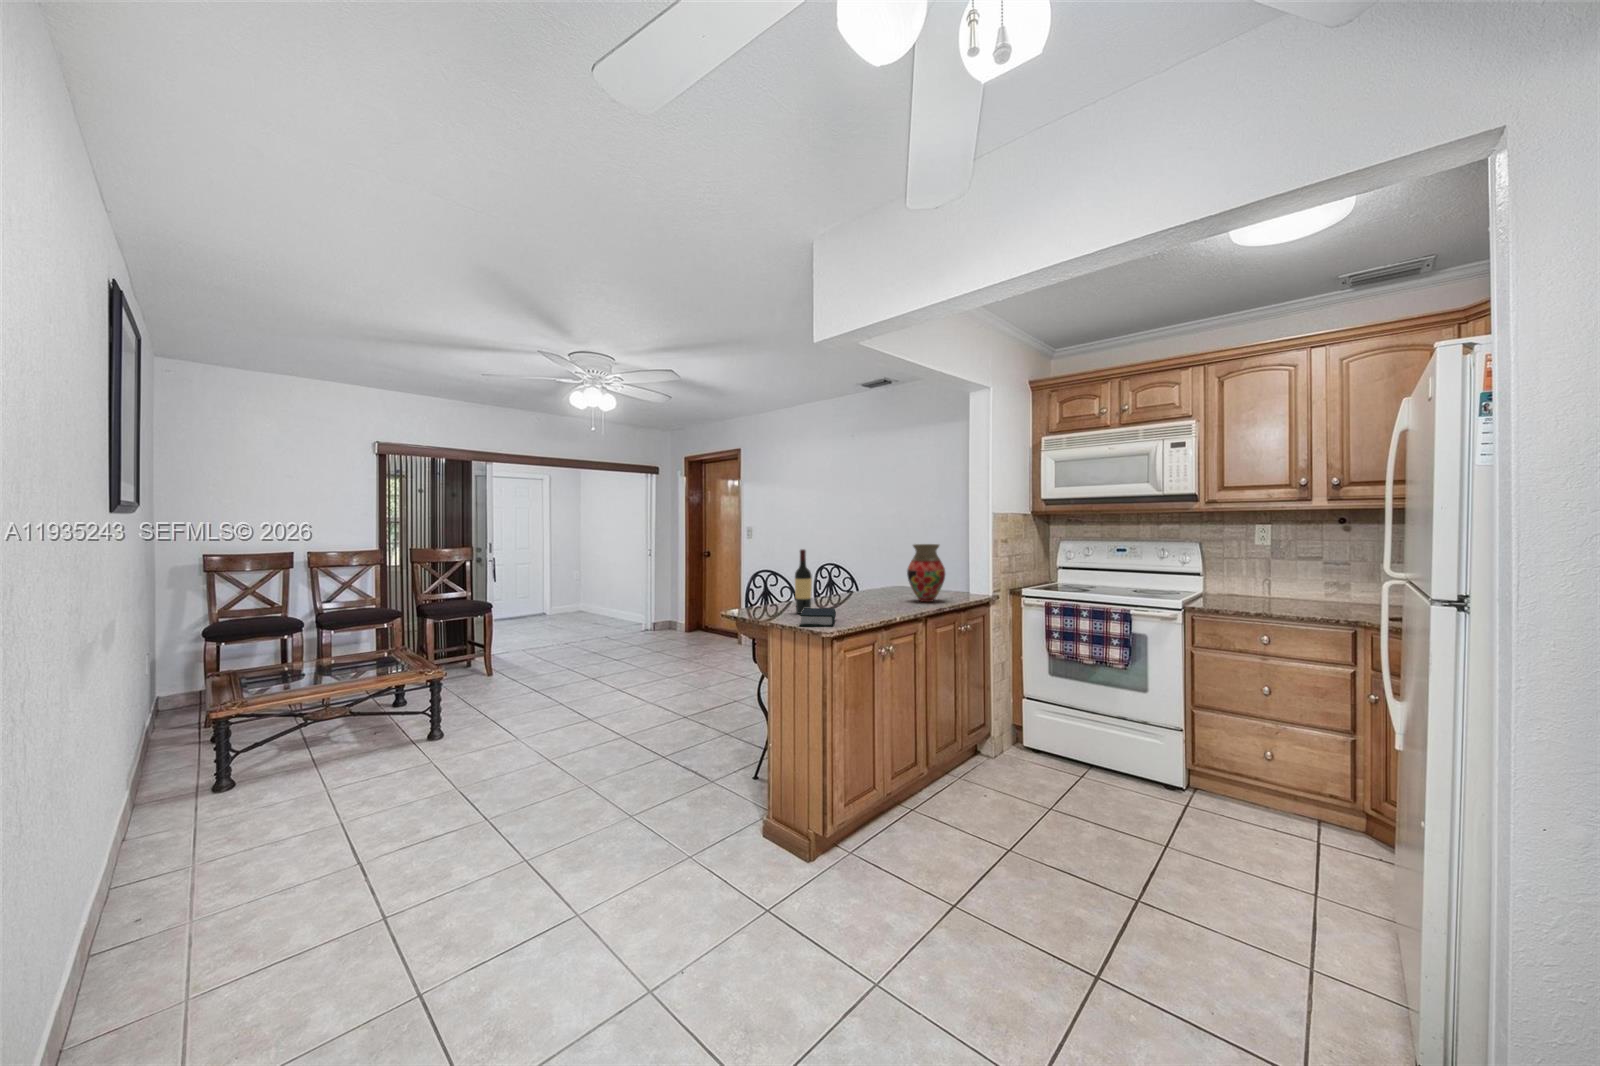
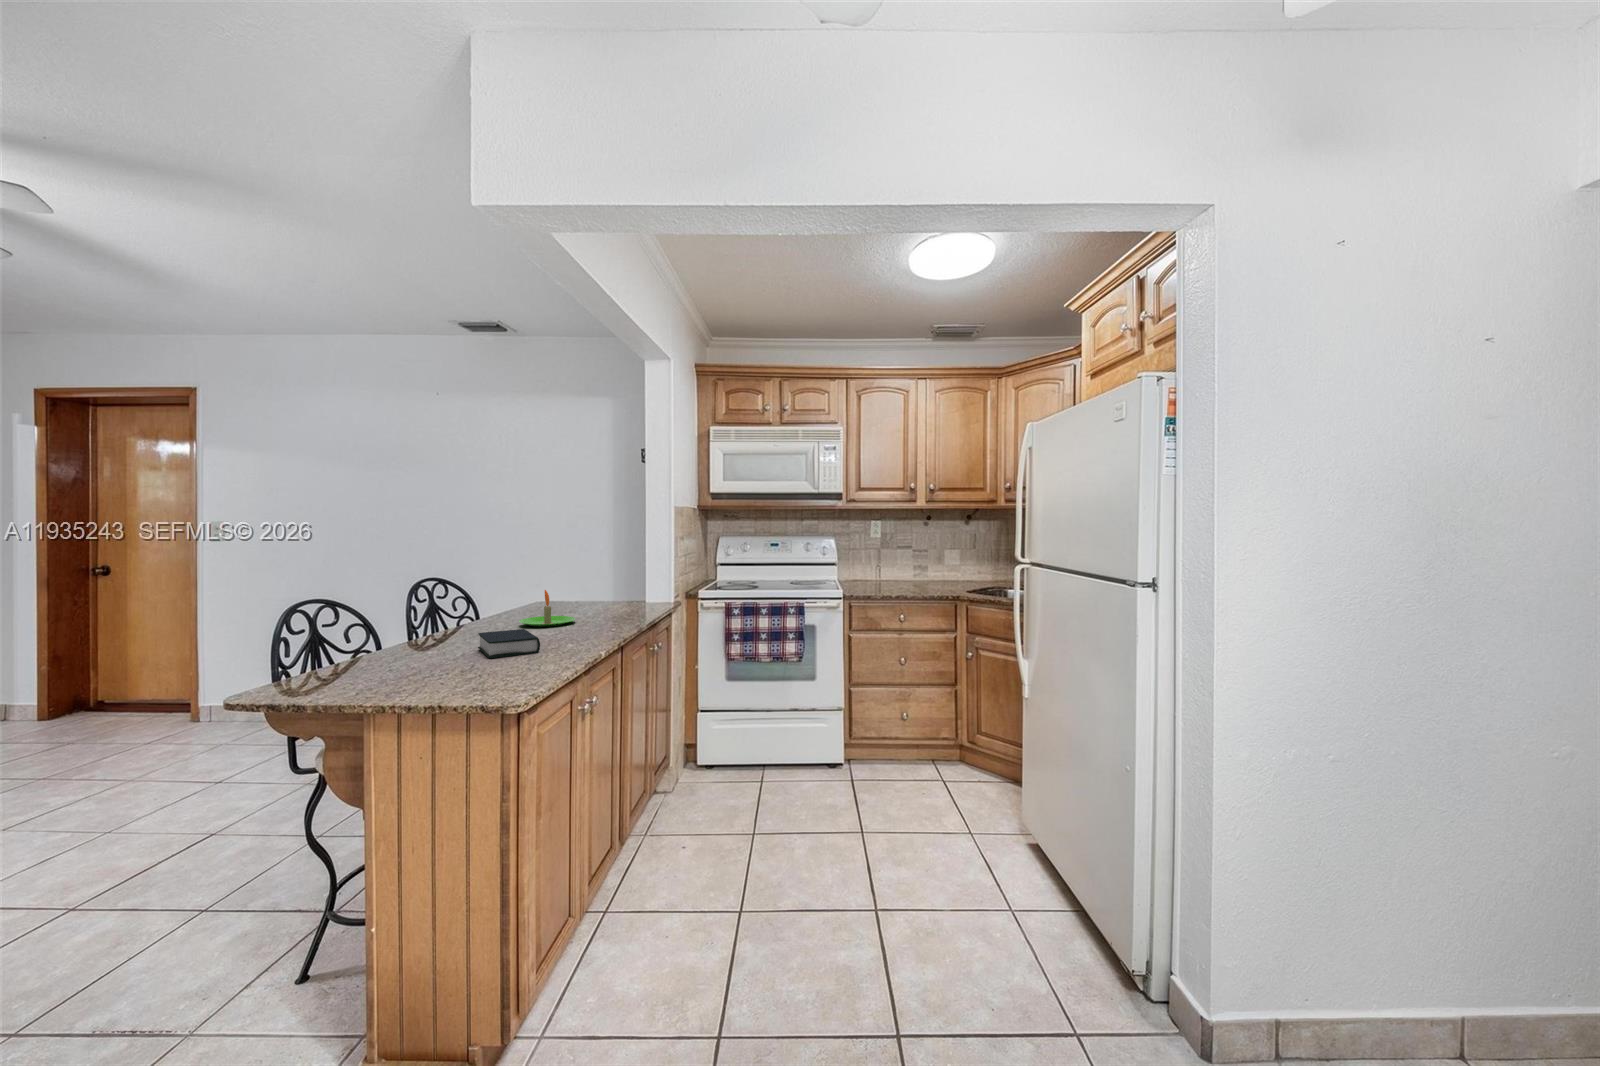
vase: present [907,544,945,602] -> none [580,541,628,613]
wine bottle: present [795,549,812,614] -> none [444,549,472,643]
candle: none [853,581,893,609] -> present [519,590,575,627]

